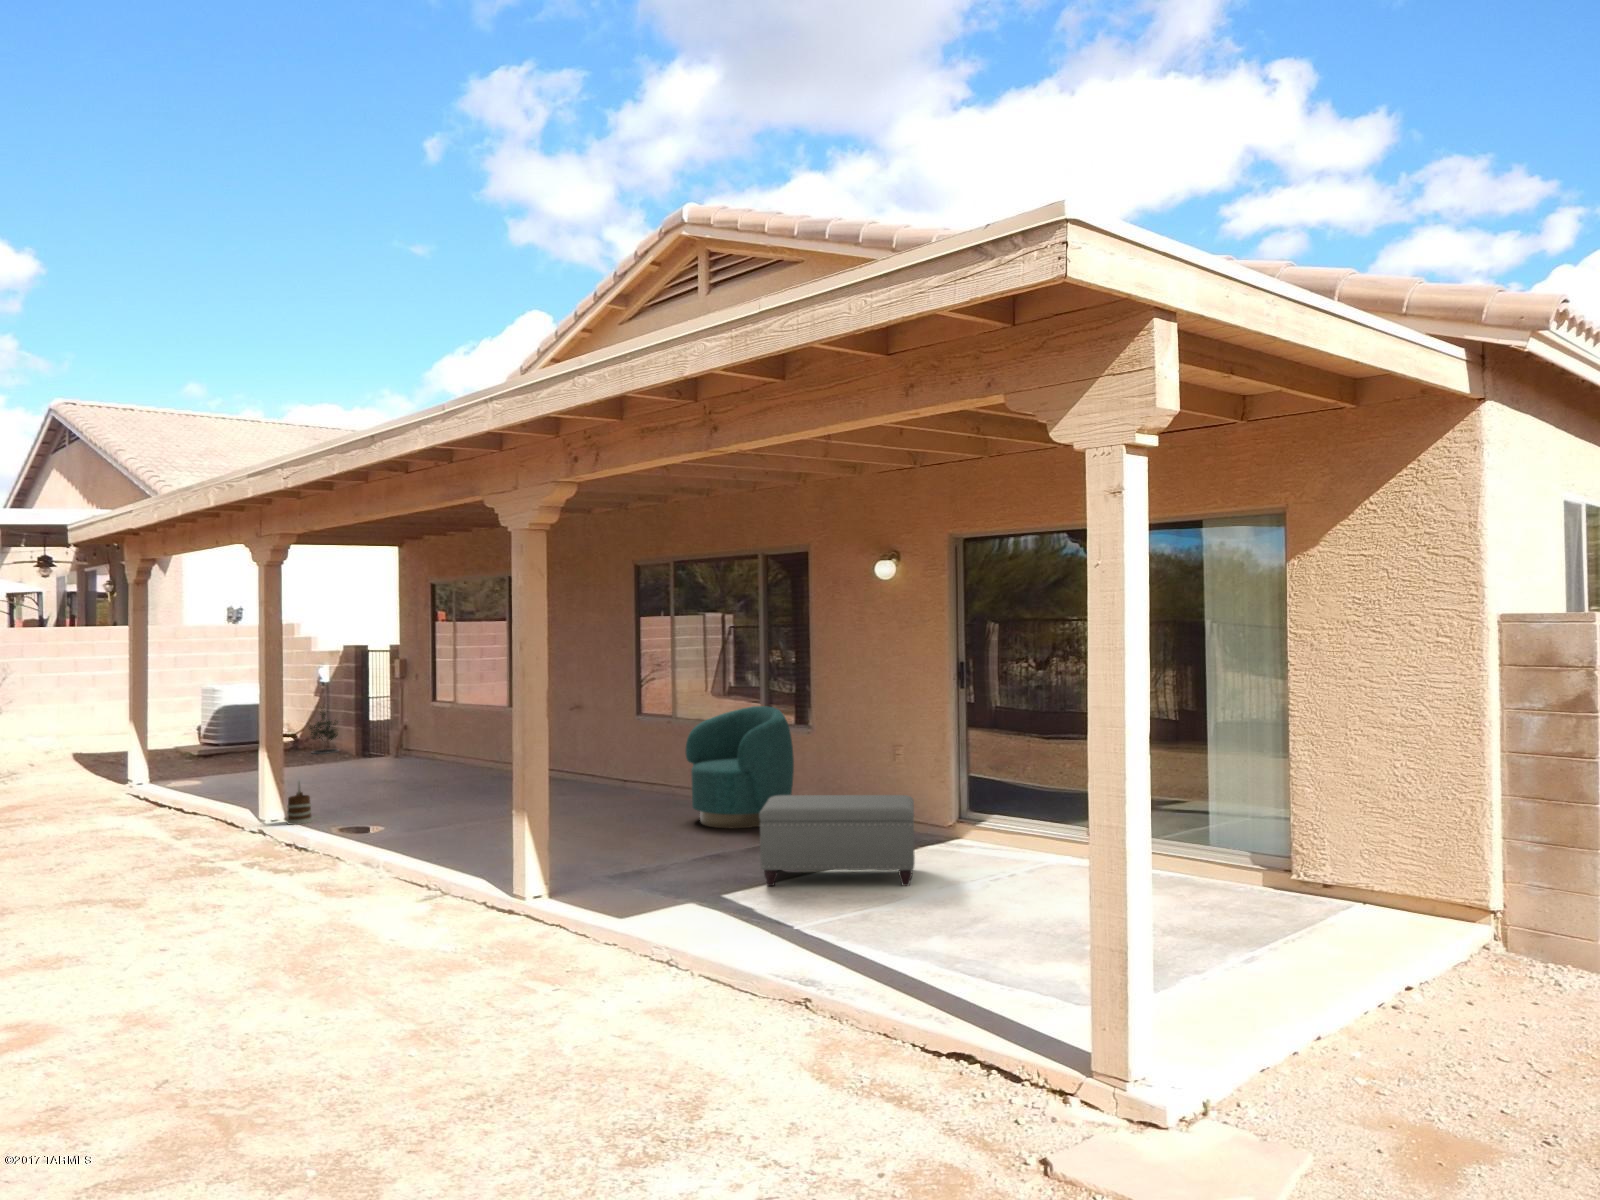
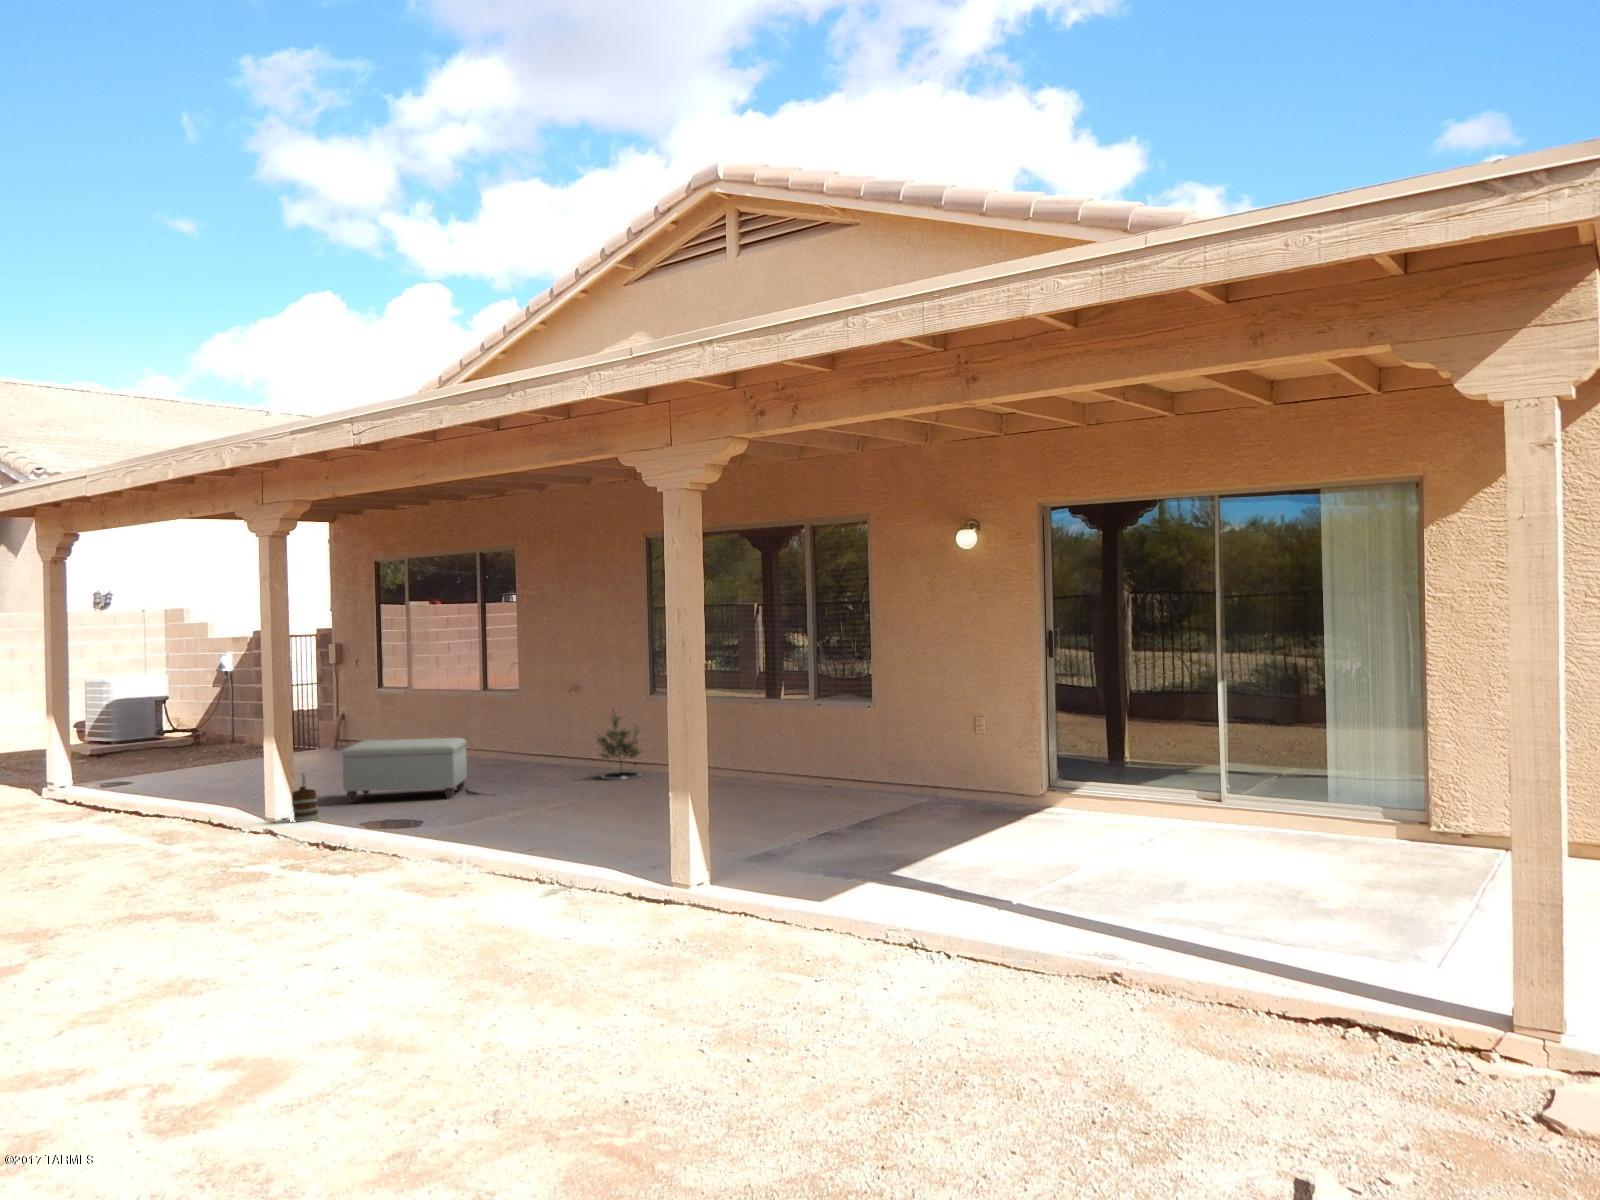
armchair: present [686,706,794,828] -> none [746,683,861,809]
potted tree: present [309,708,338,754] -> present [596,711,641,780]
ottoman: present [759,795,915,886] -> present [342,738,467,803]

